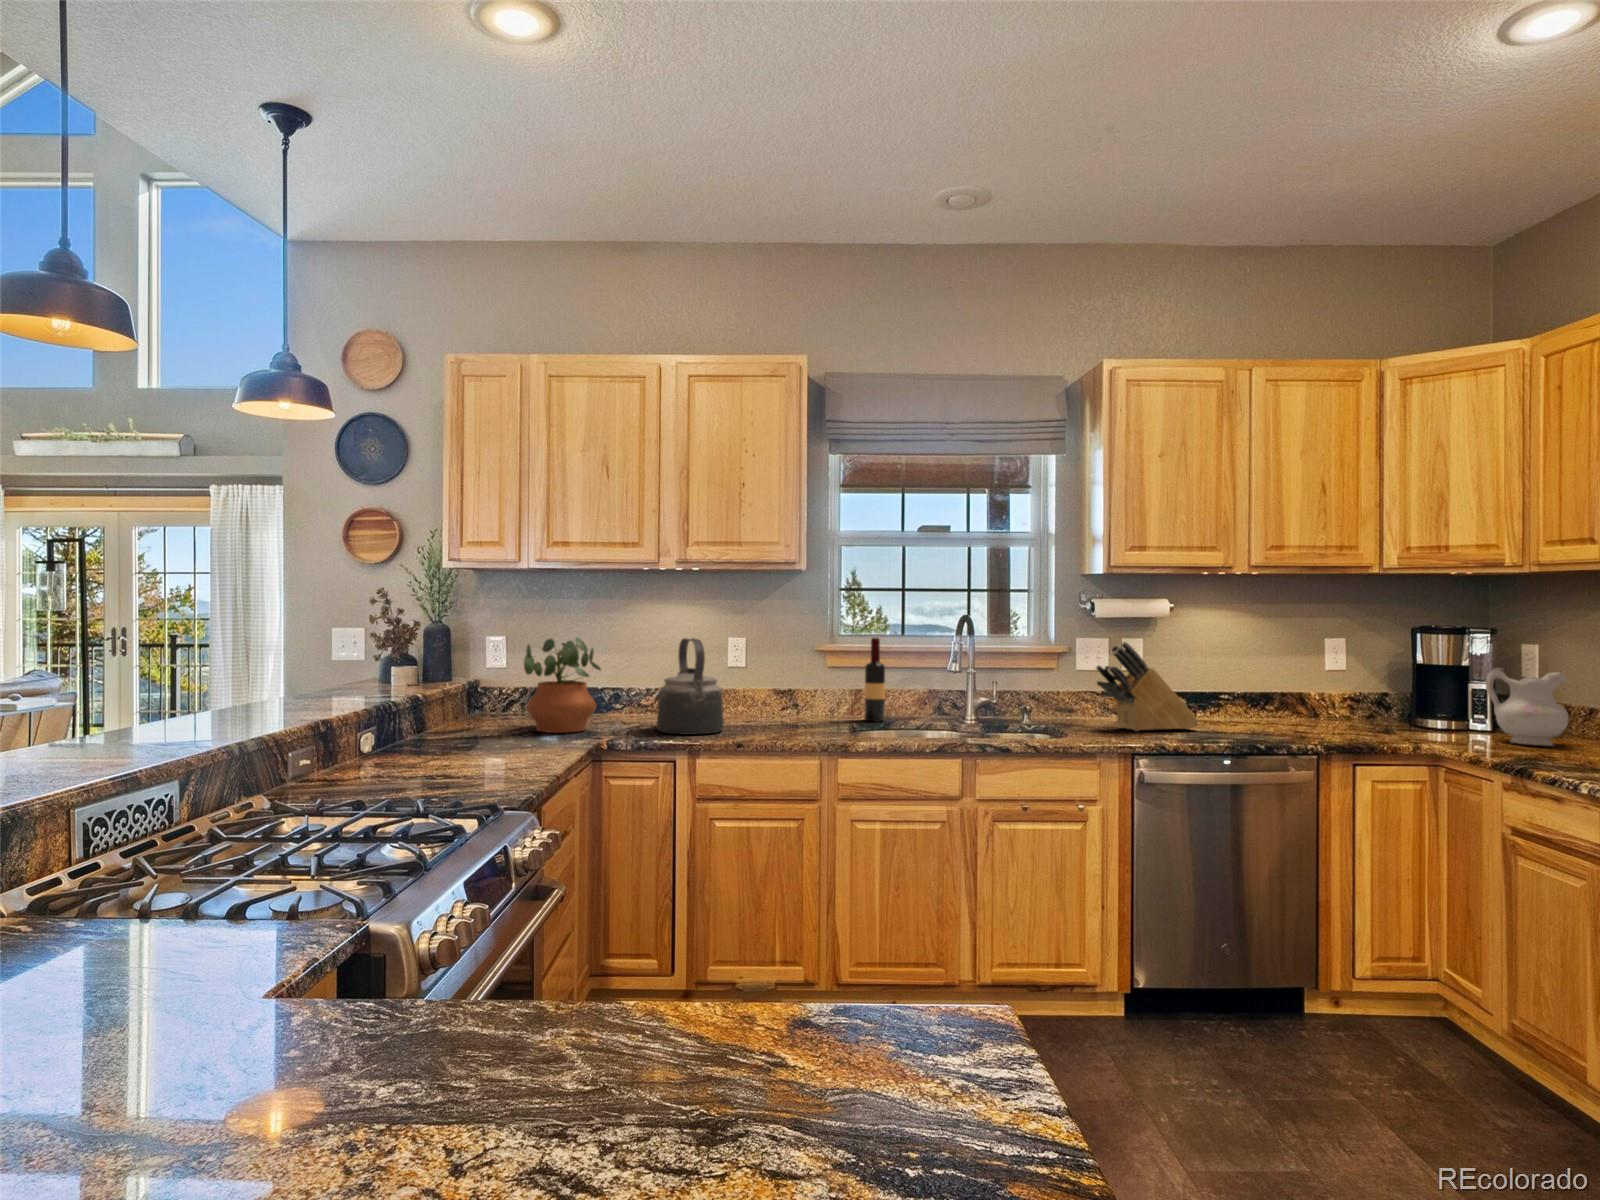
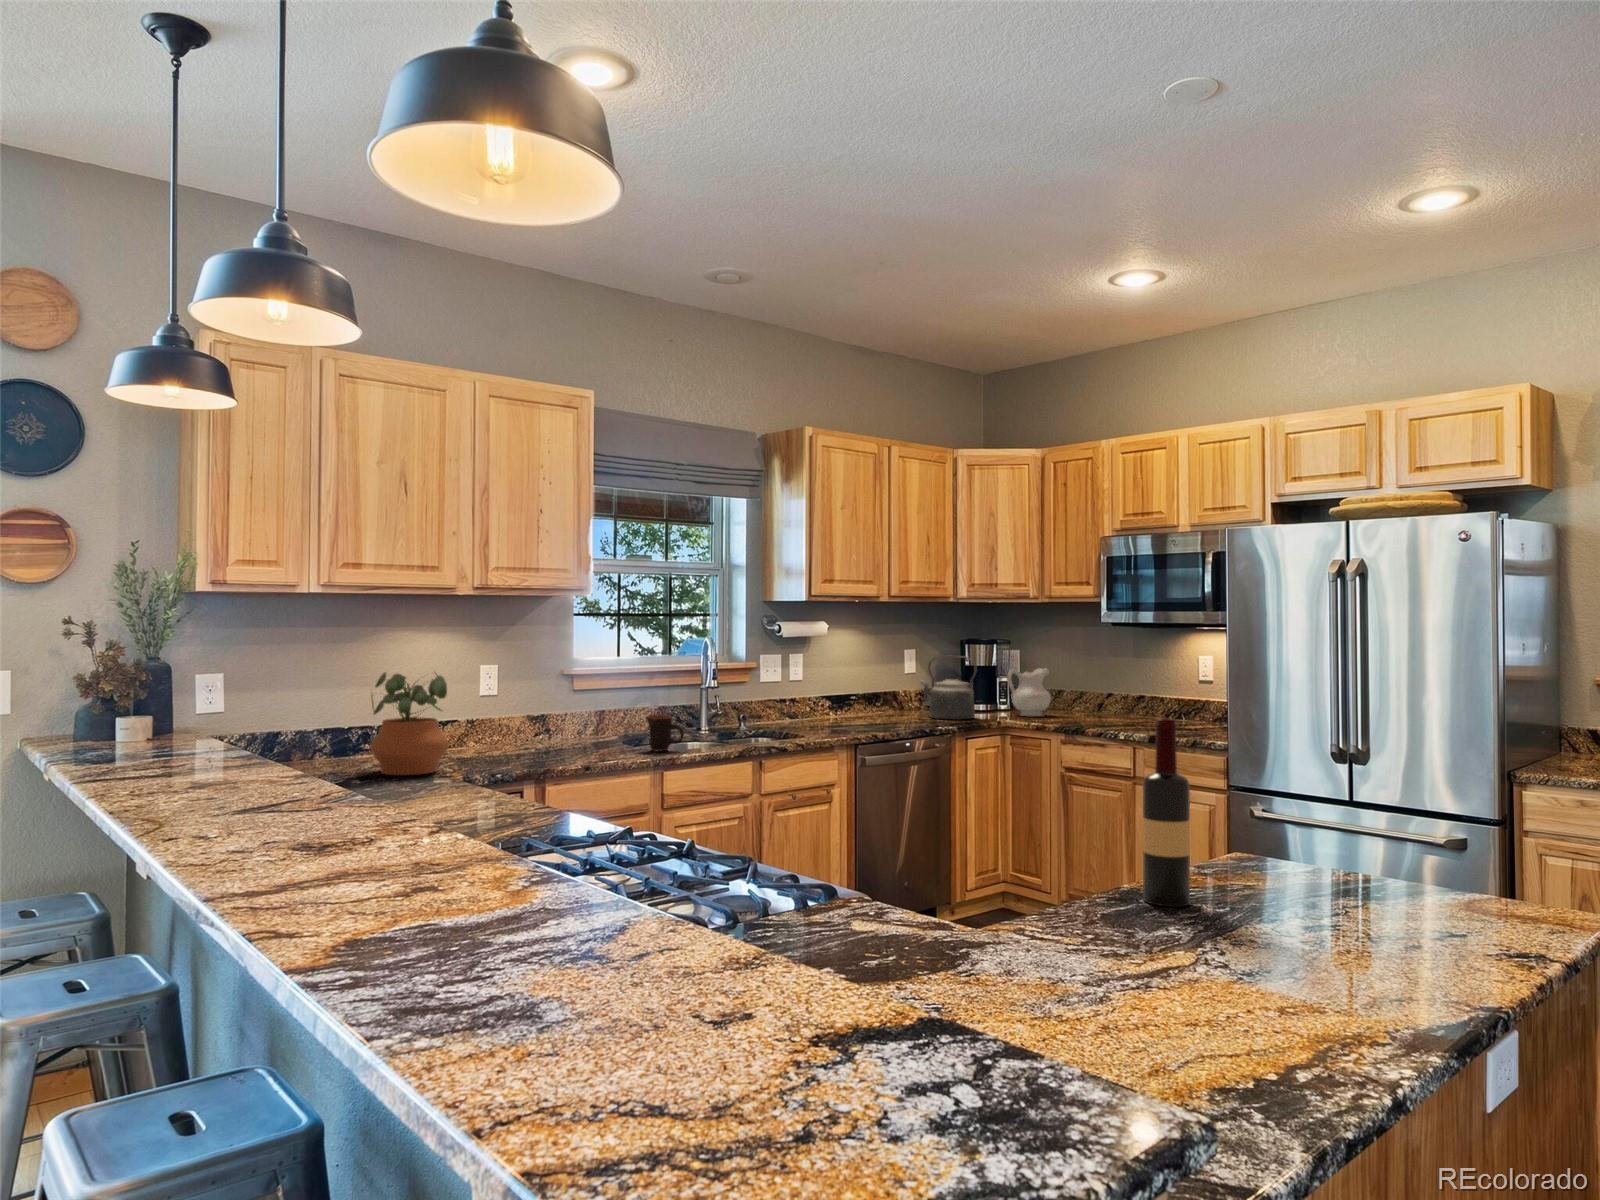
kettle: present [656,638,724,735] -> present [920,656,977,720]
wine bottle: present [864,638,885,722] -> present [1143,718,1190,907]
knife block: present [1096,642,1199,731] -> none [802,656,862,728]
mug: none [822,697,856,736] -> present [646,715,684,751]

